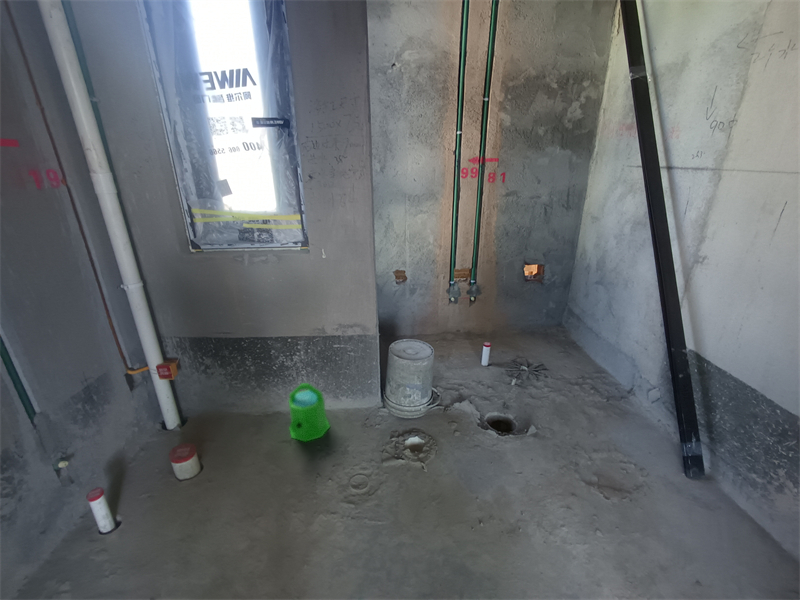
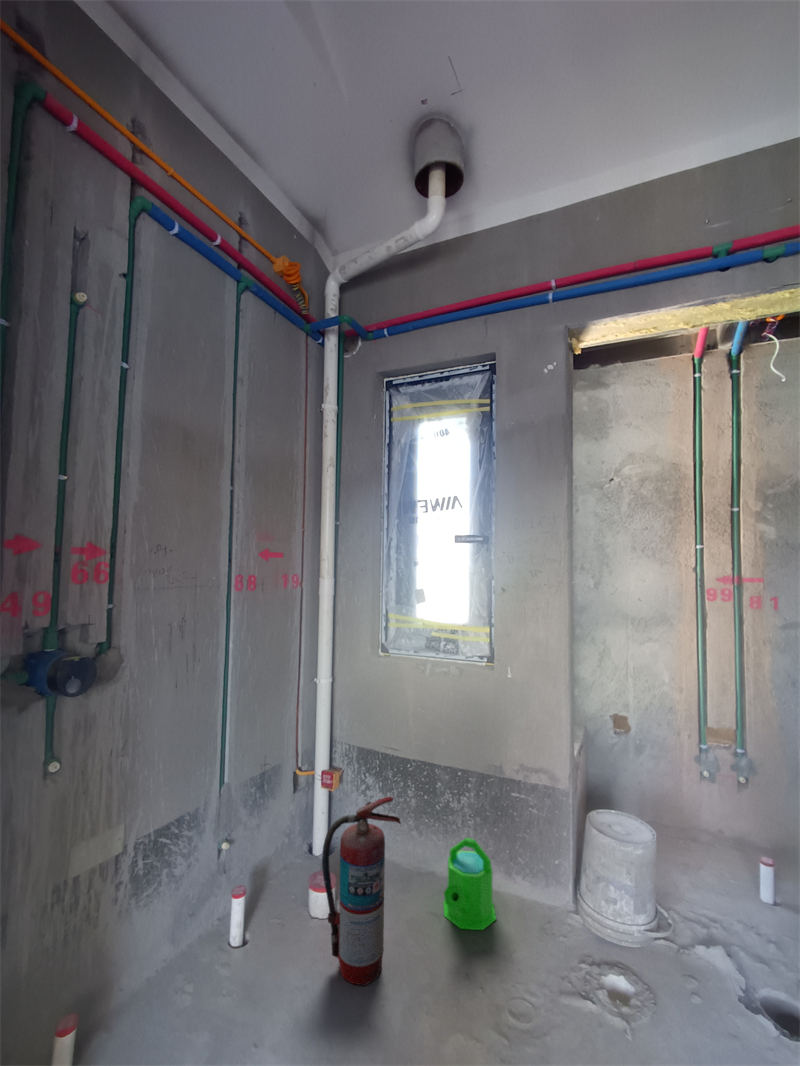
fire extinguisher: none [173,376,249,510] -> present [322,797,401,986]

